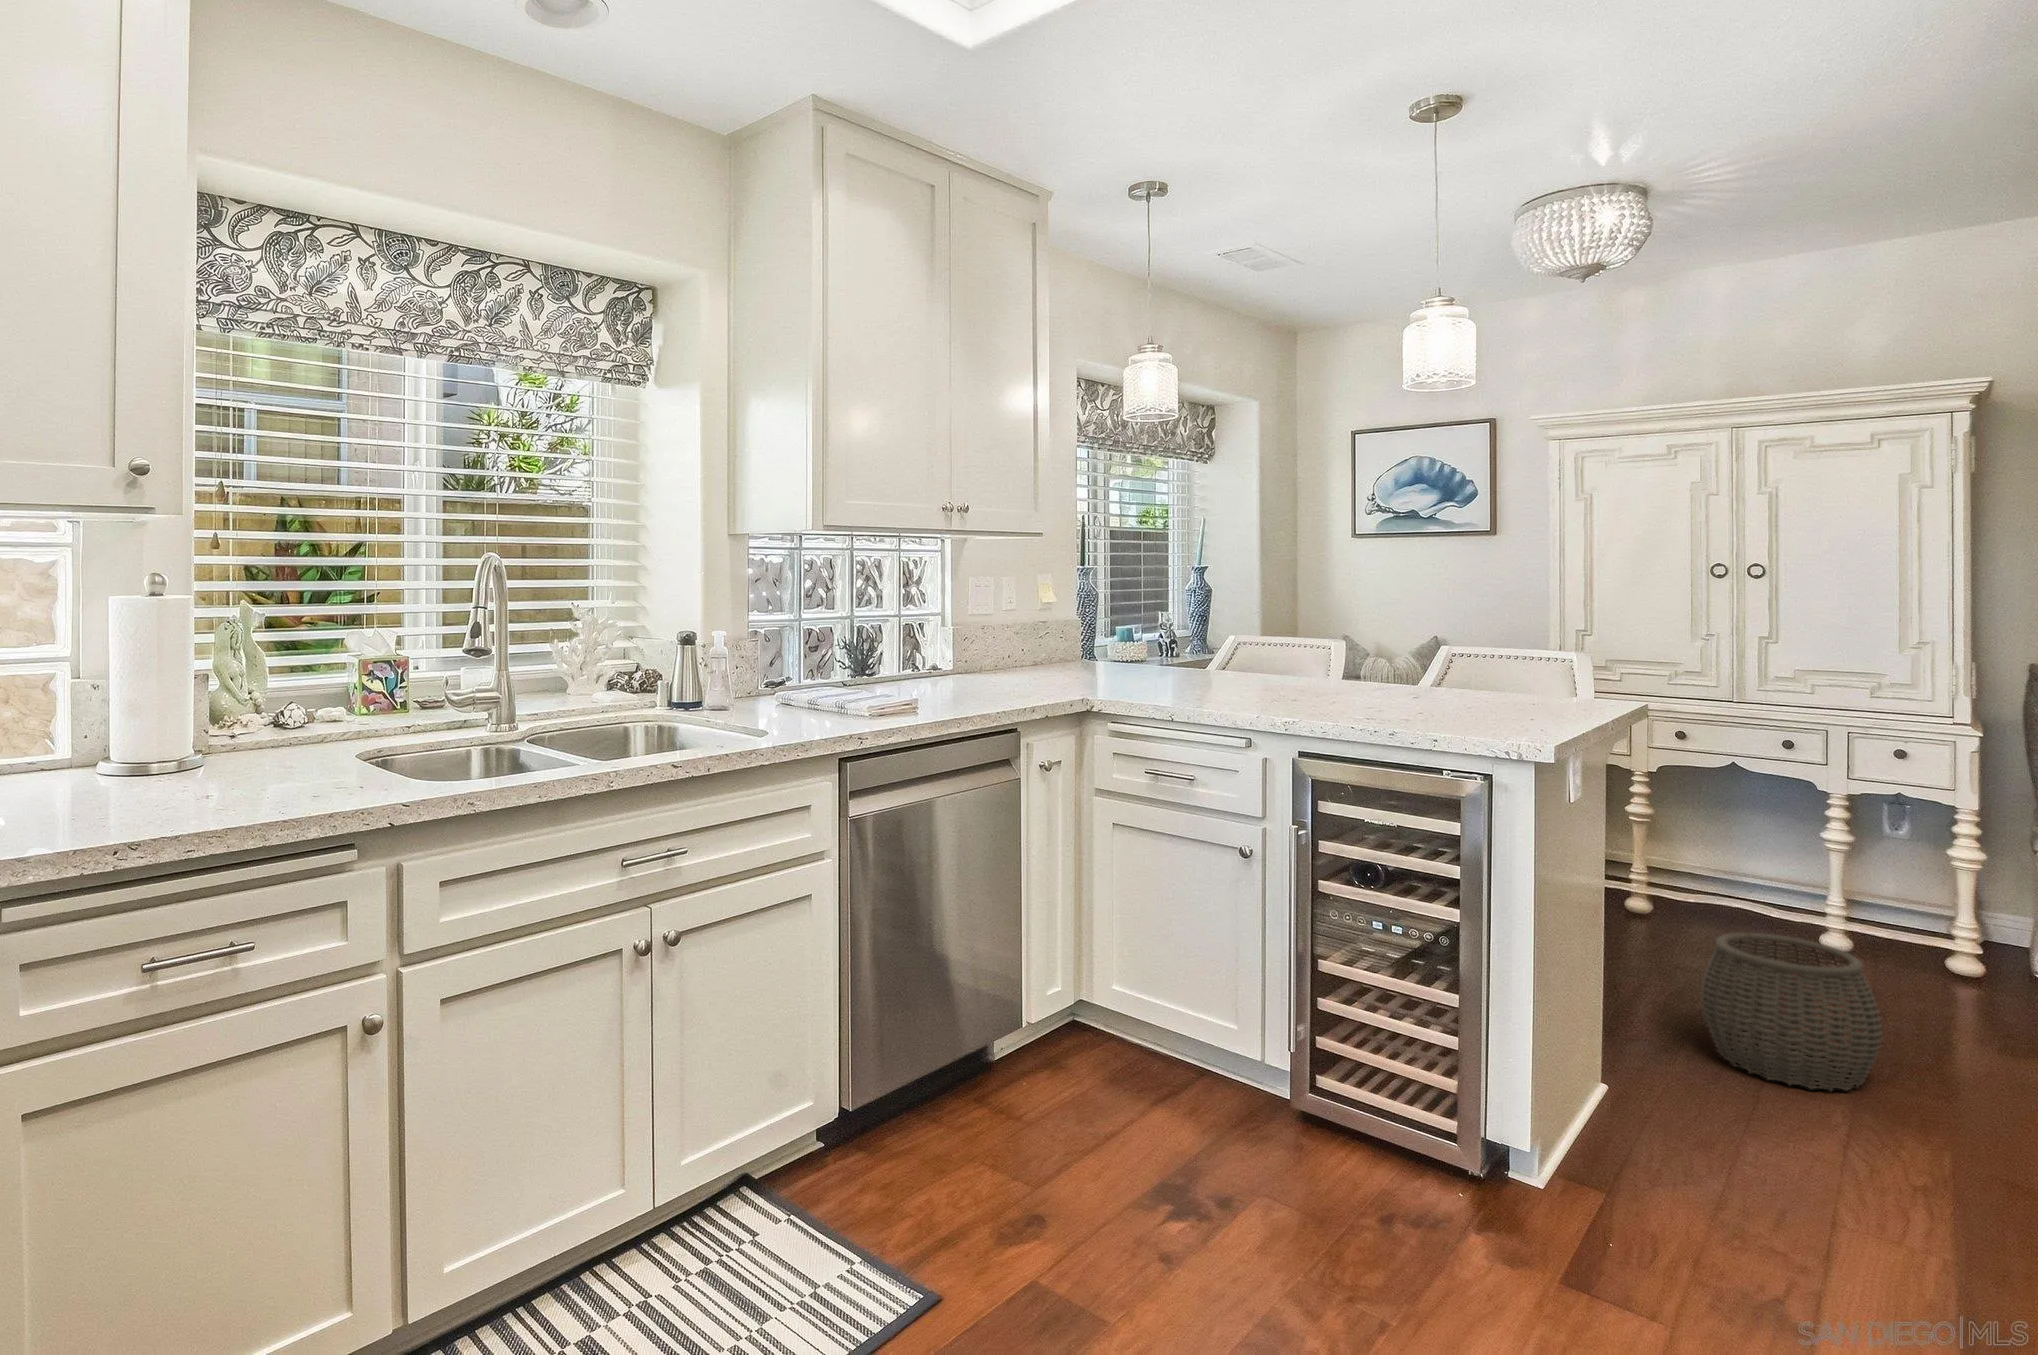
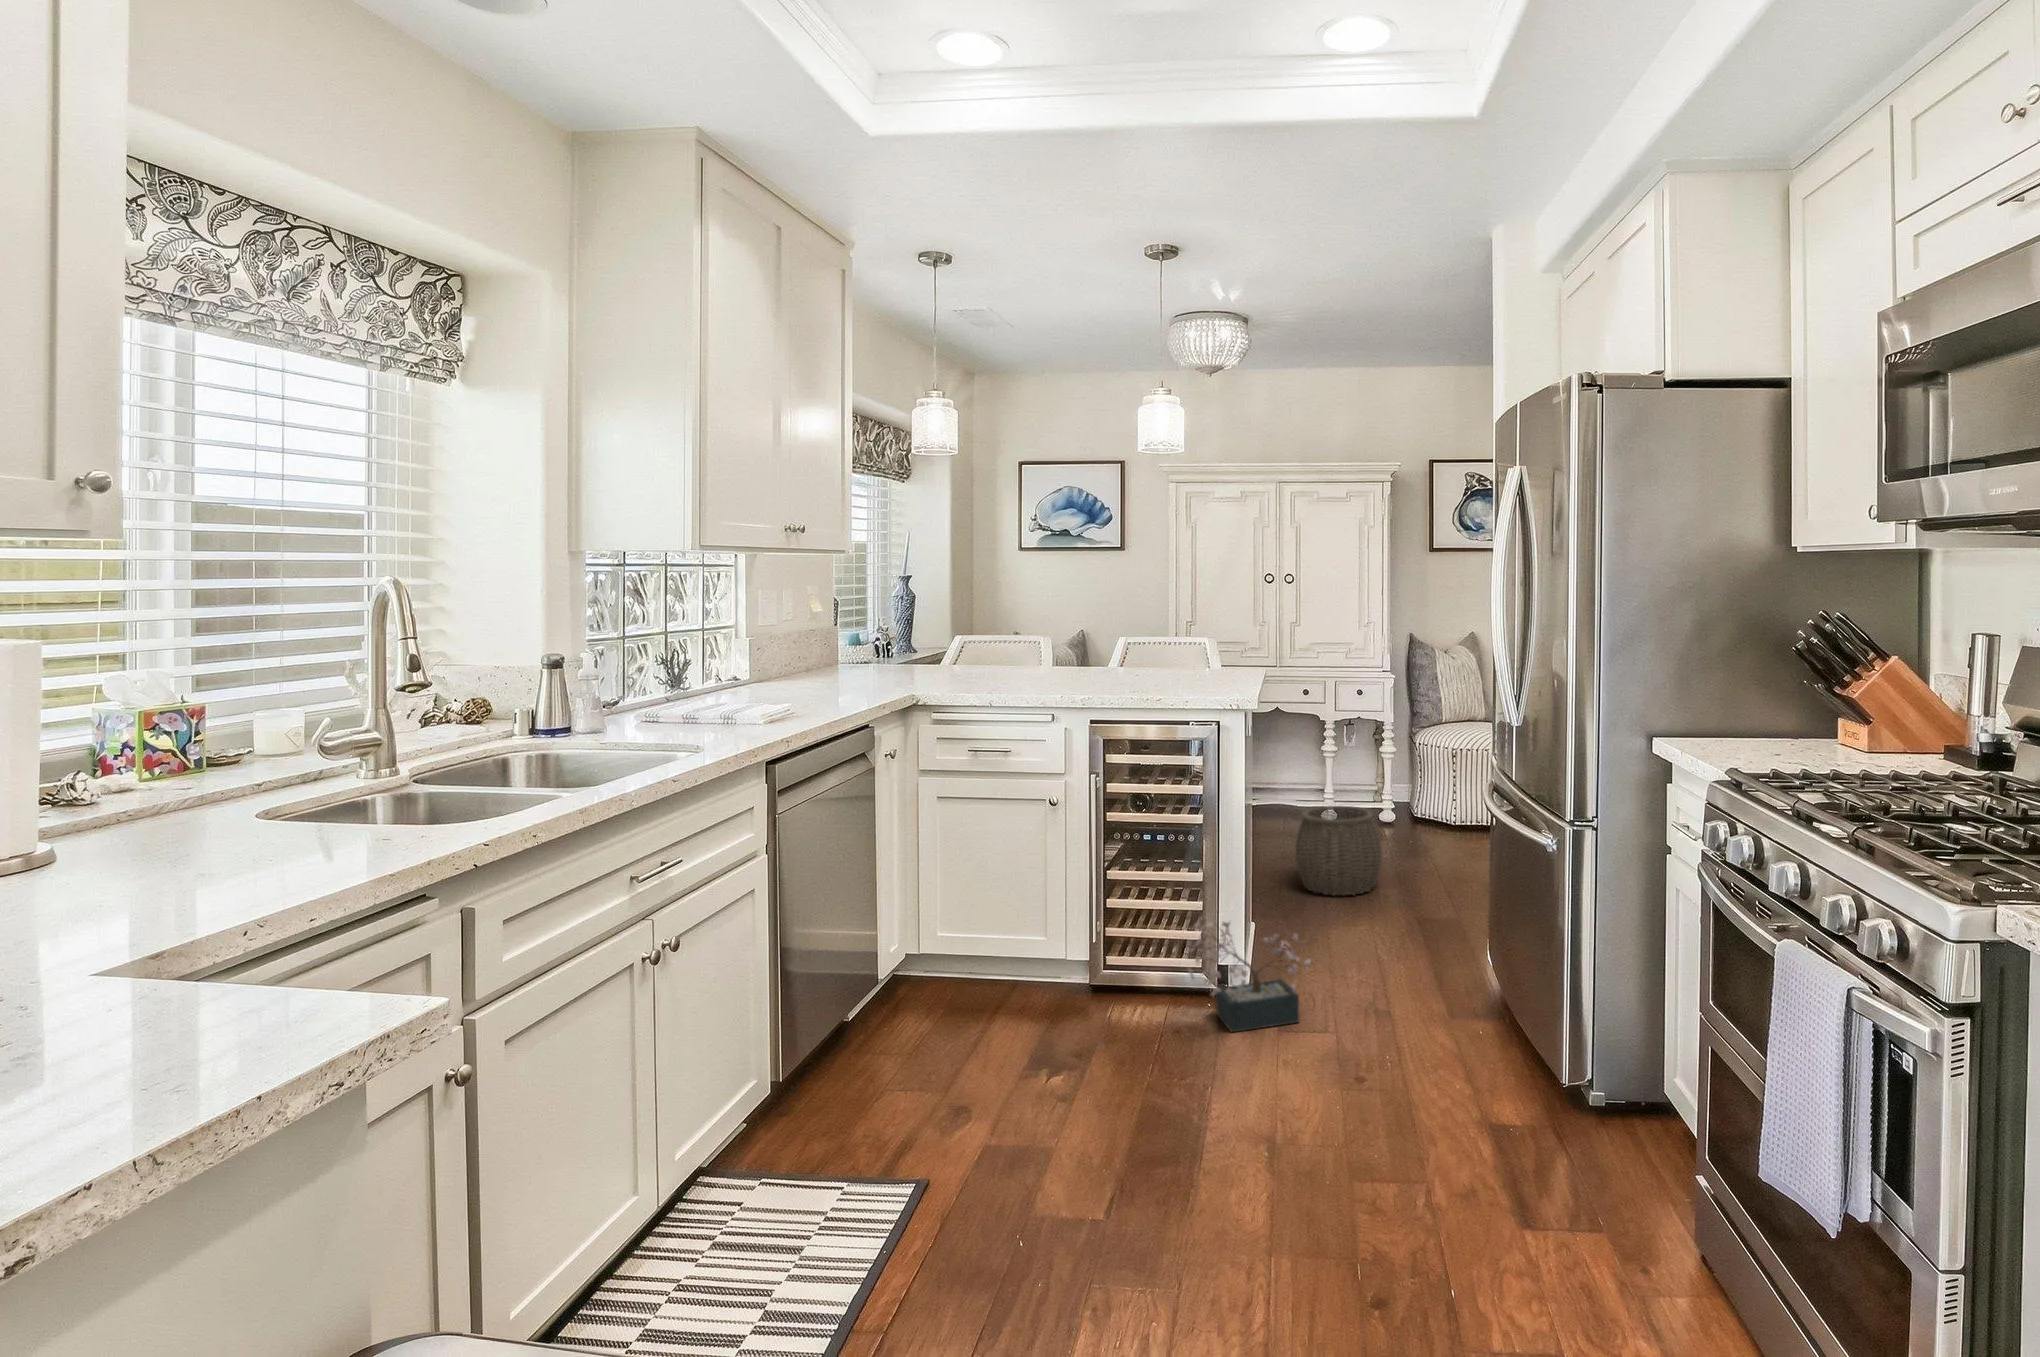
decorative plant: none [1395,1061,1616,1274] -> present [1189,917,1311,1032]

